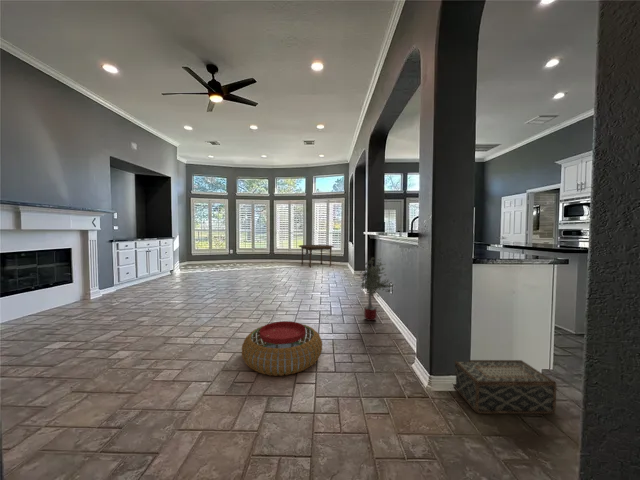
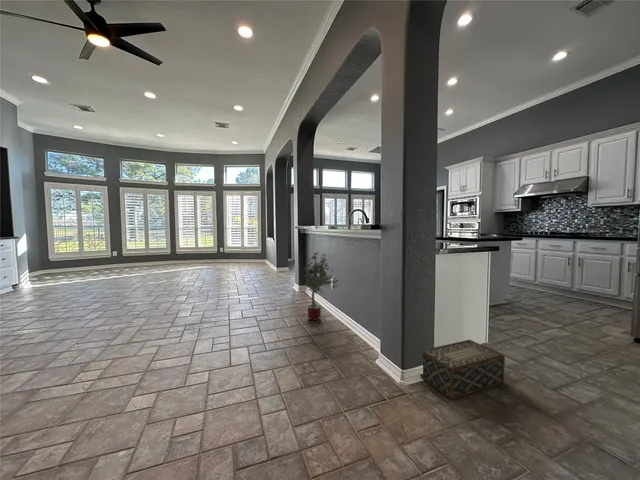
dining table: present [299,245,333,268] -> none [209,242,251,268]
pouf: present [242,321,322,376] -> none [174,337,281,414]

